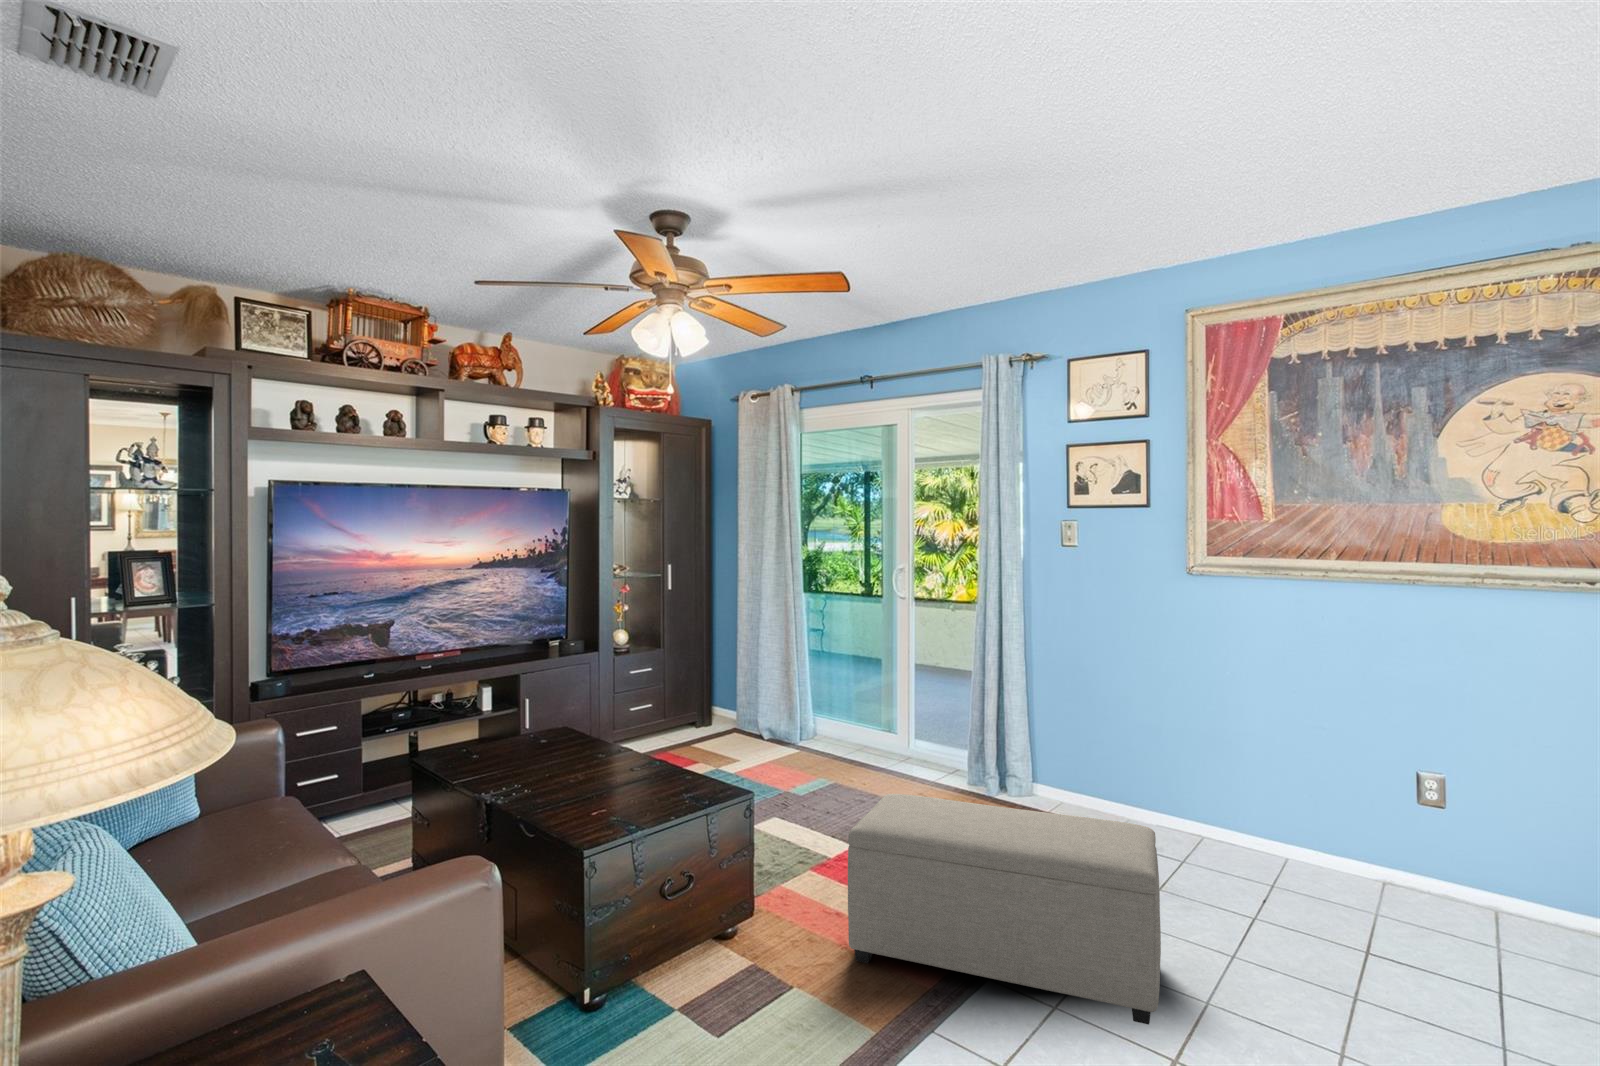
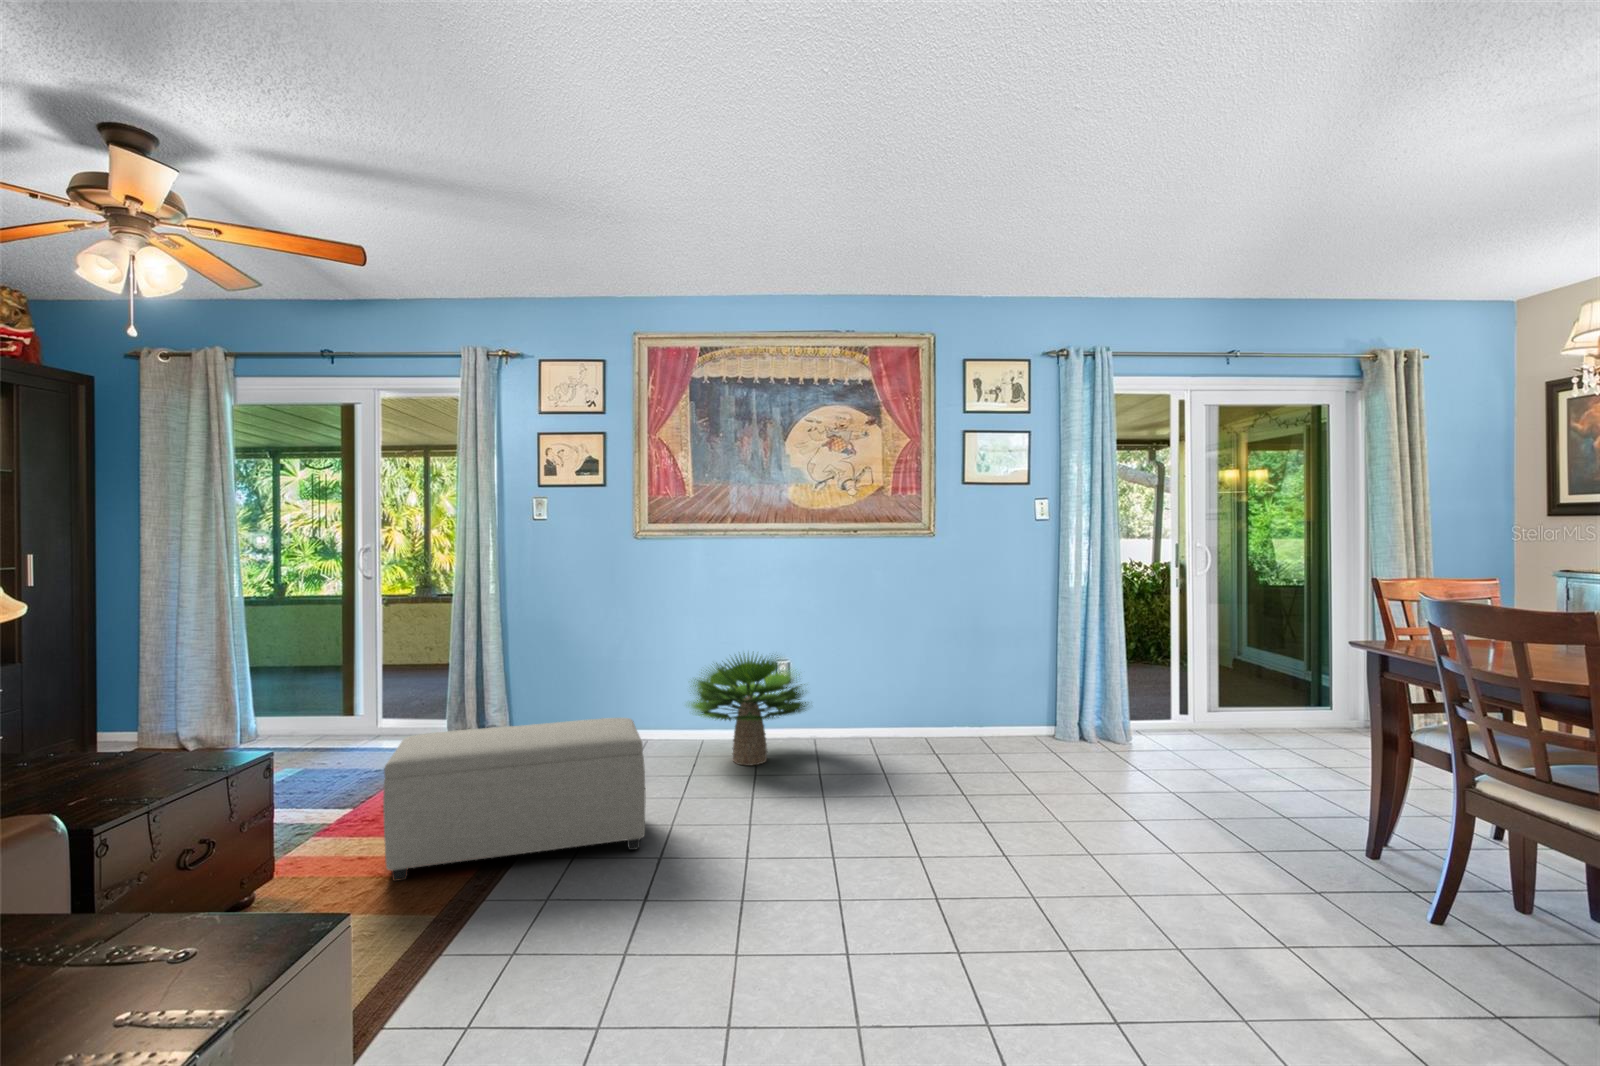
potted plant: none [1244,745,1484,925] -> present [691,653,808,765]

